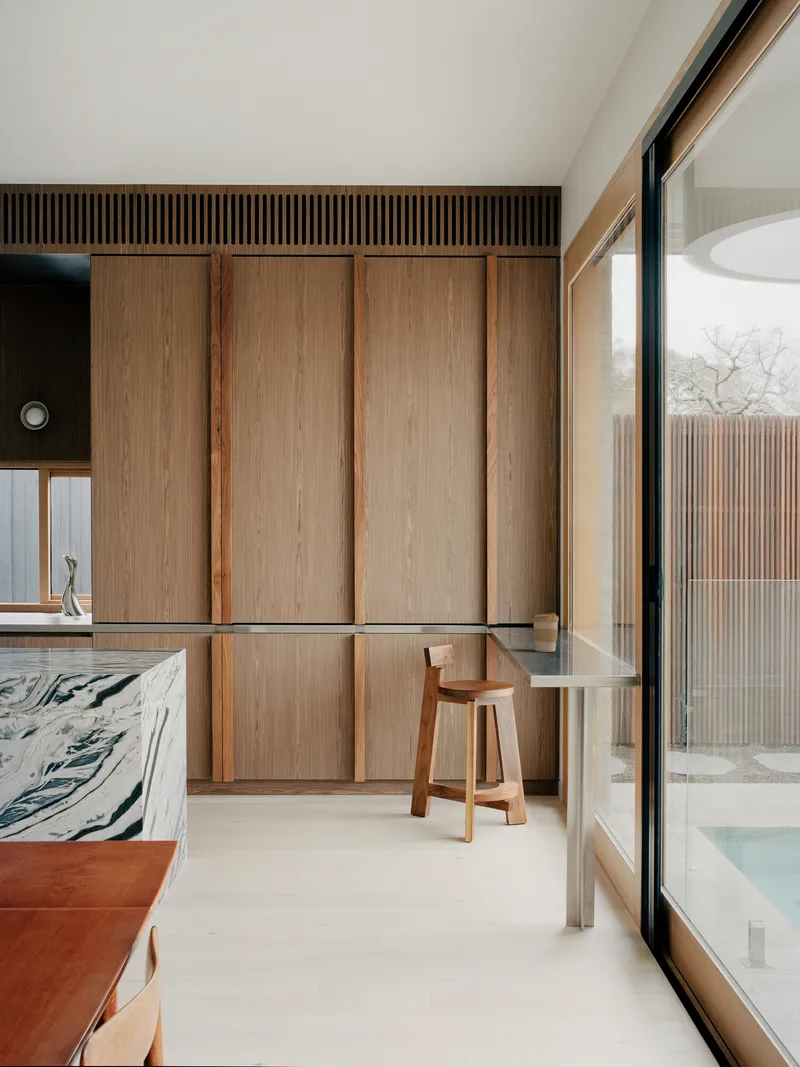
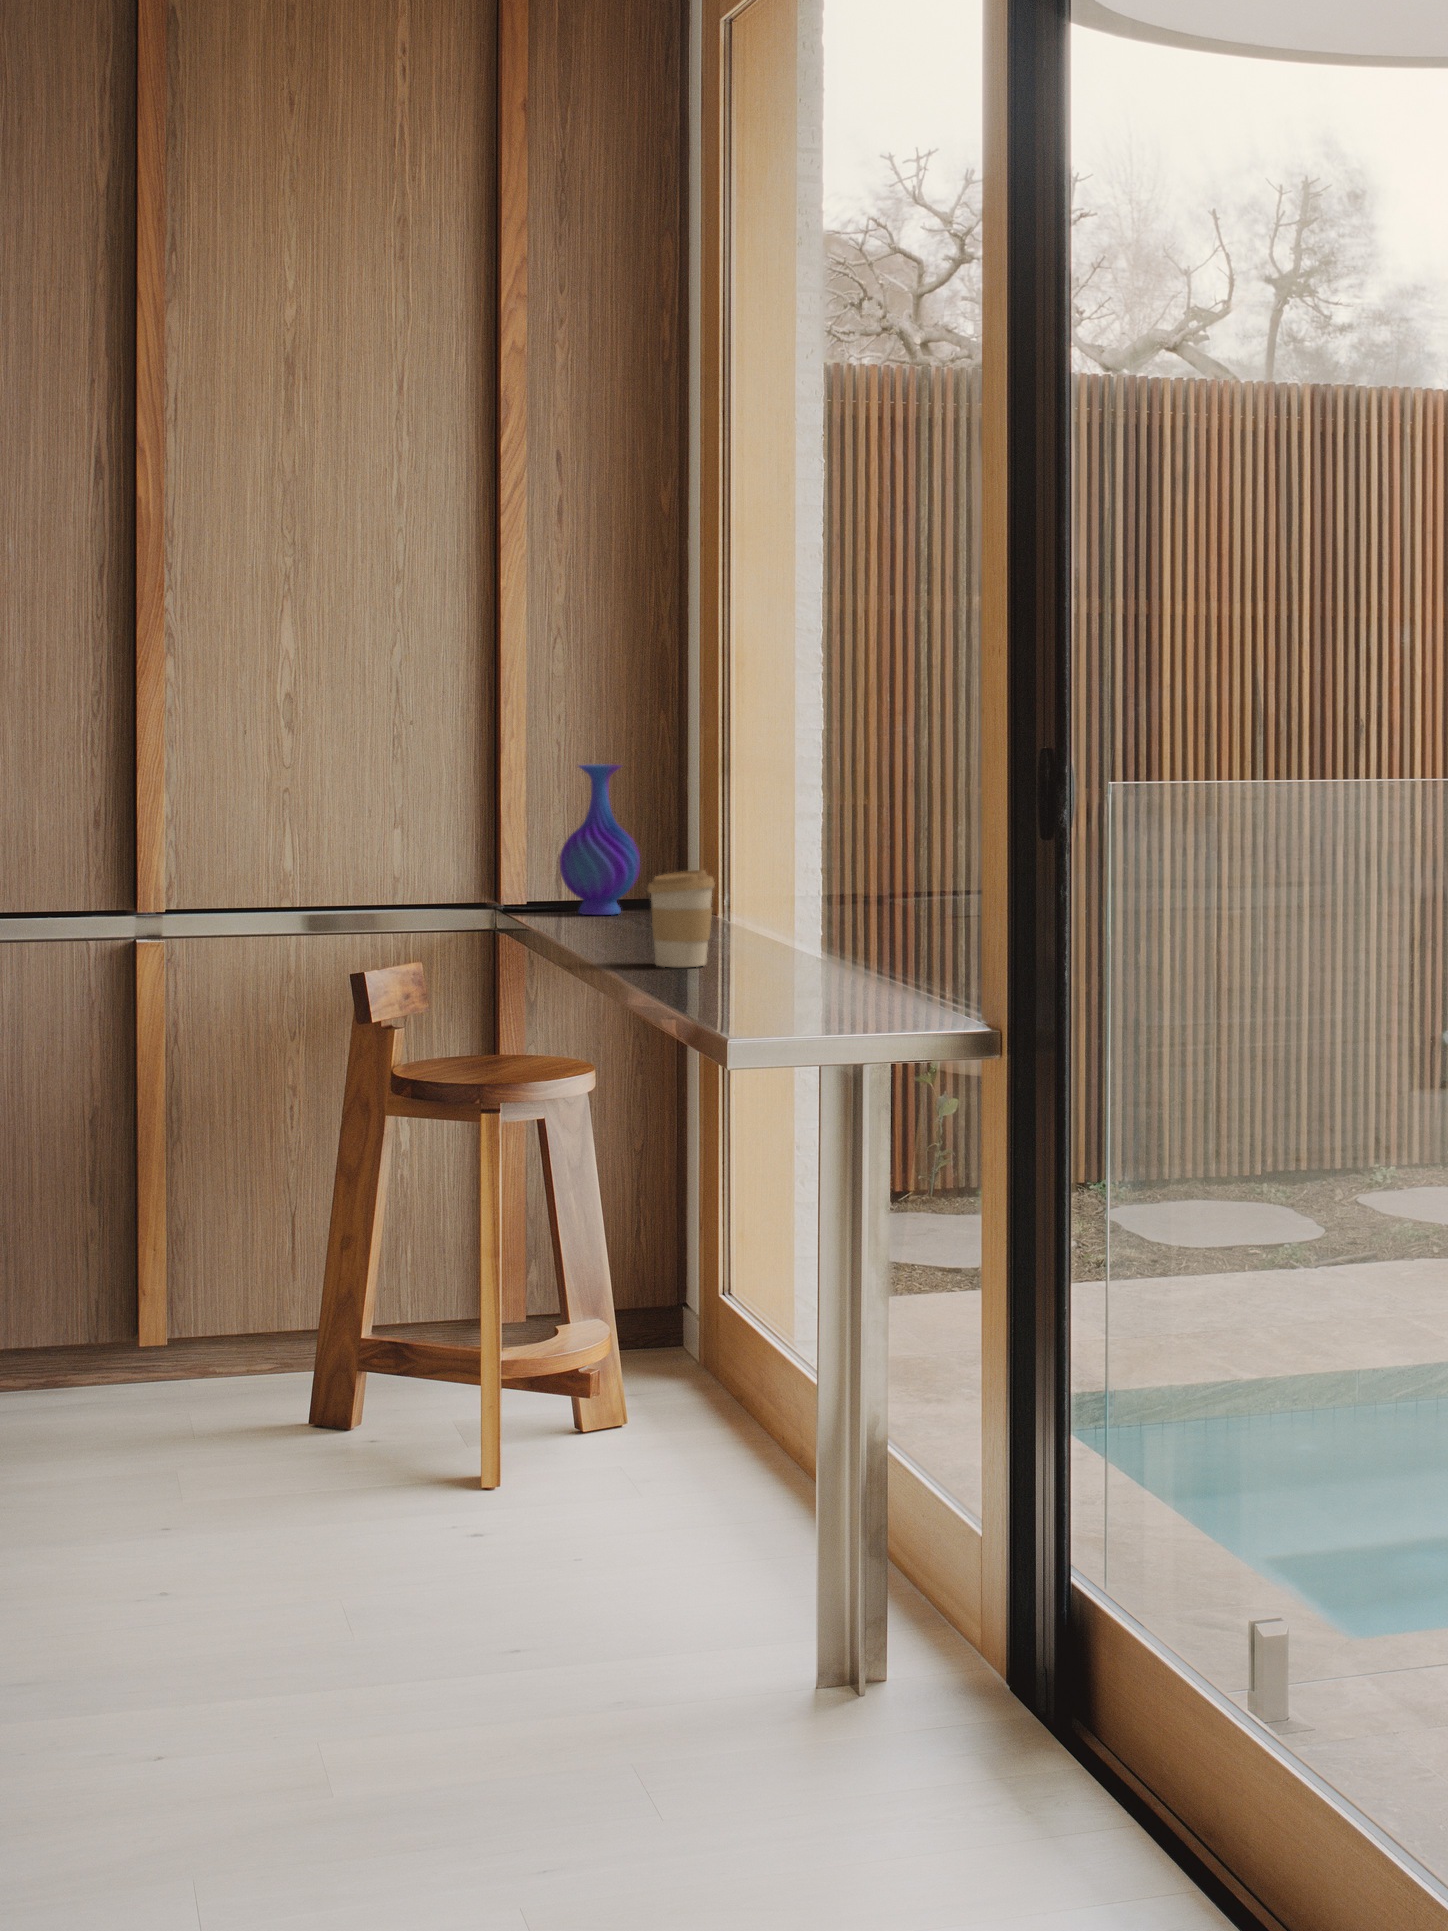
vase: none [506,572,537,630] -> present [560,765,640,915]

